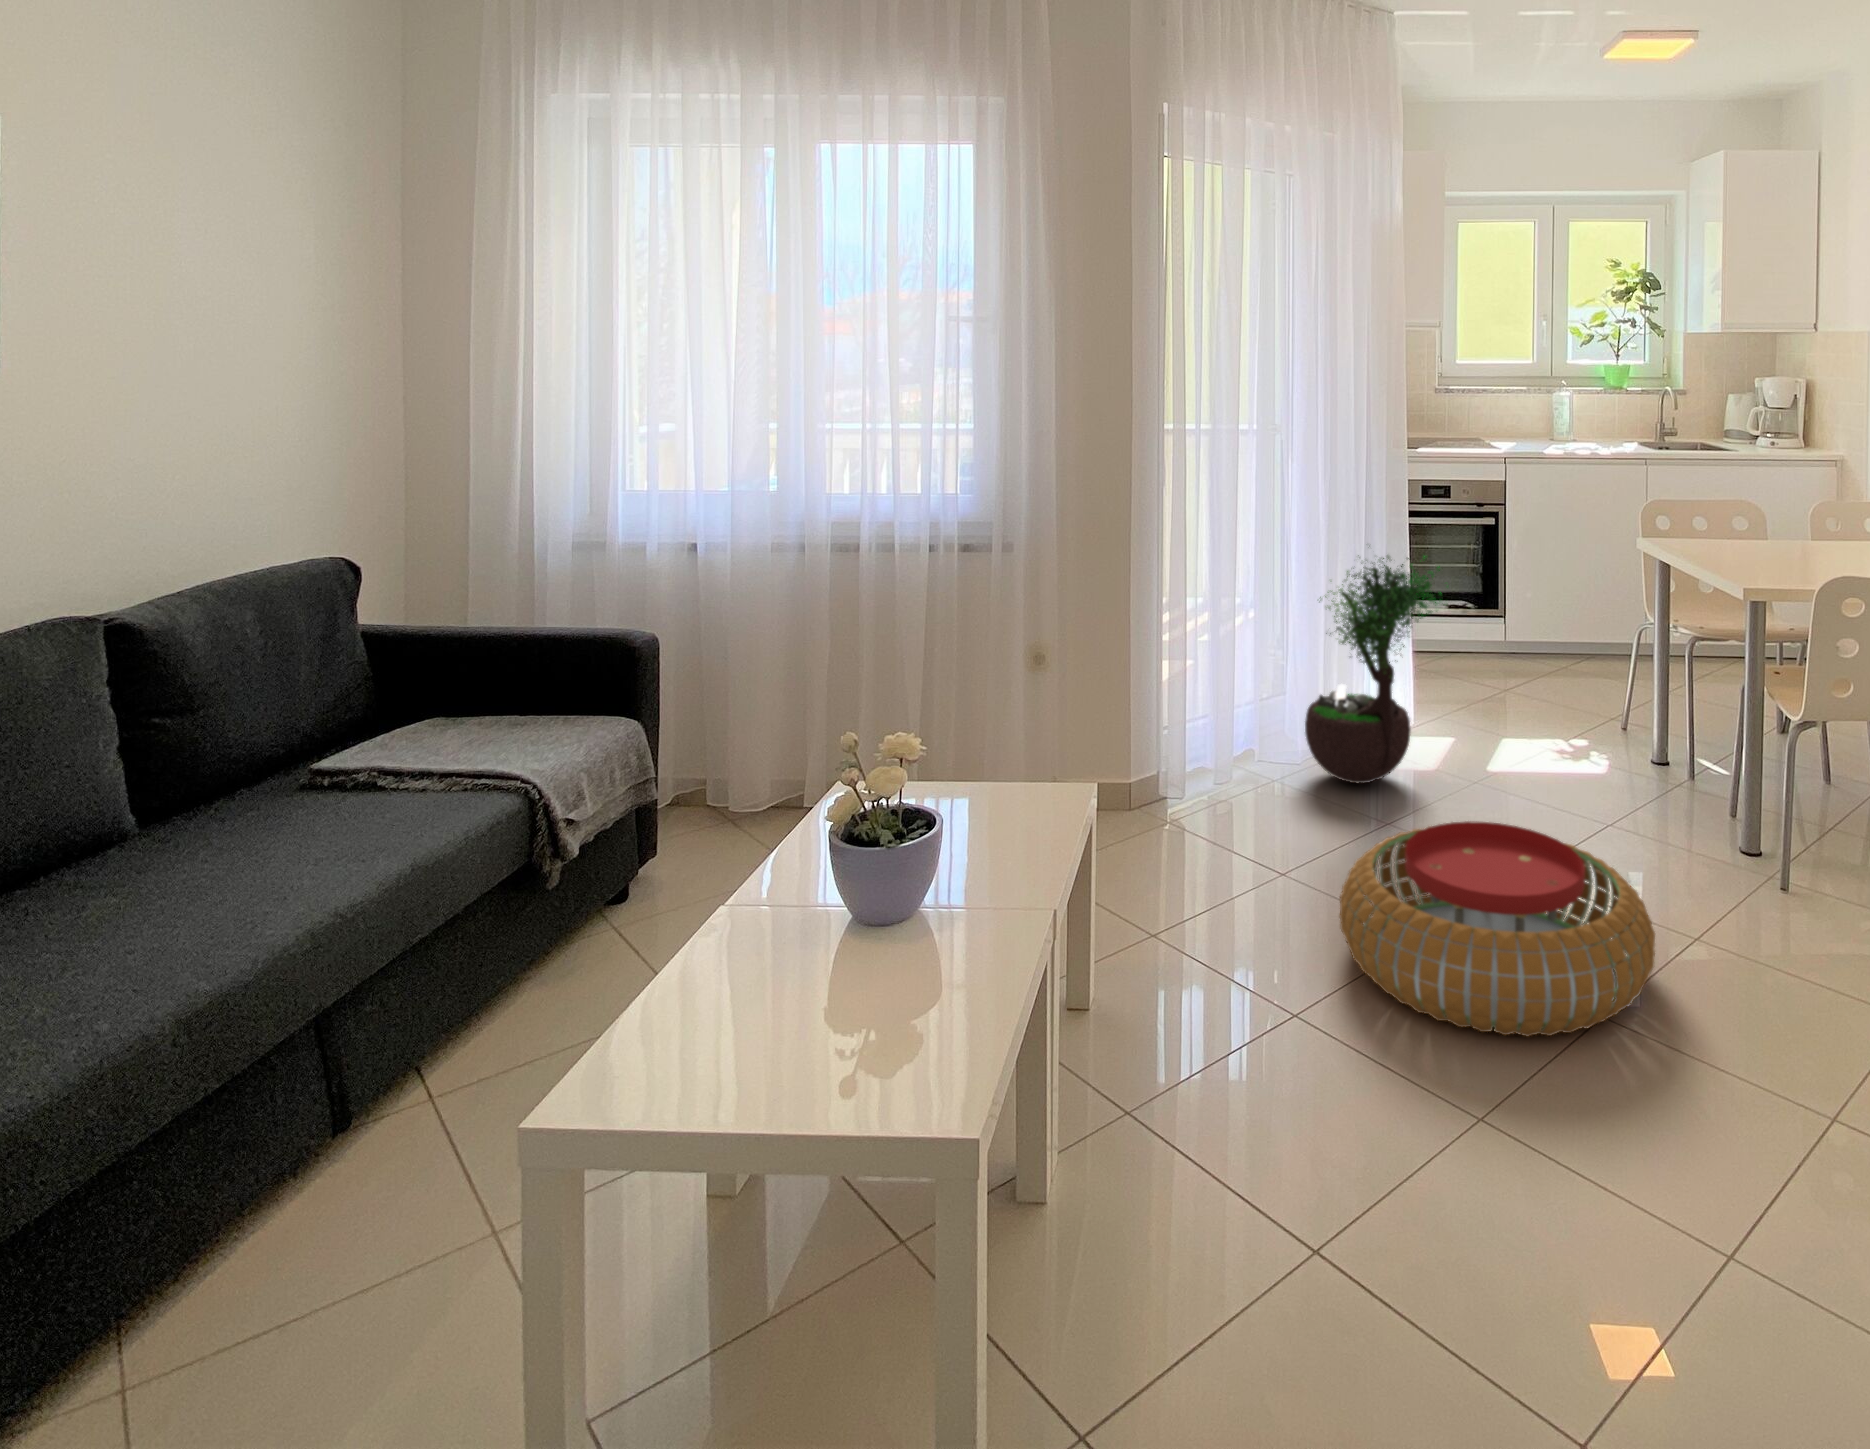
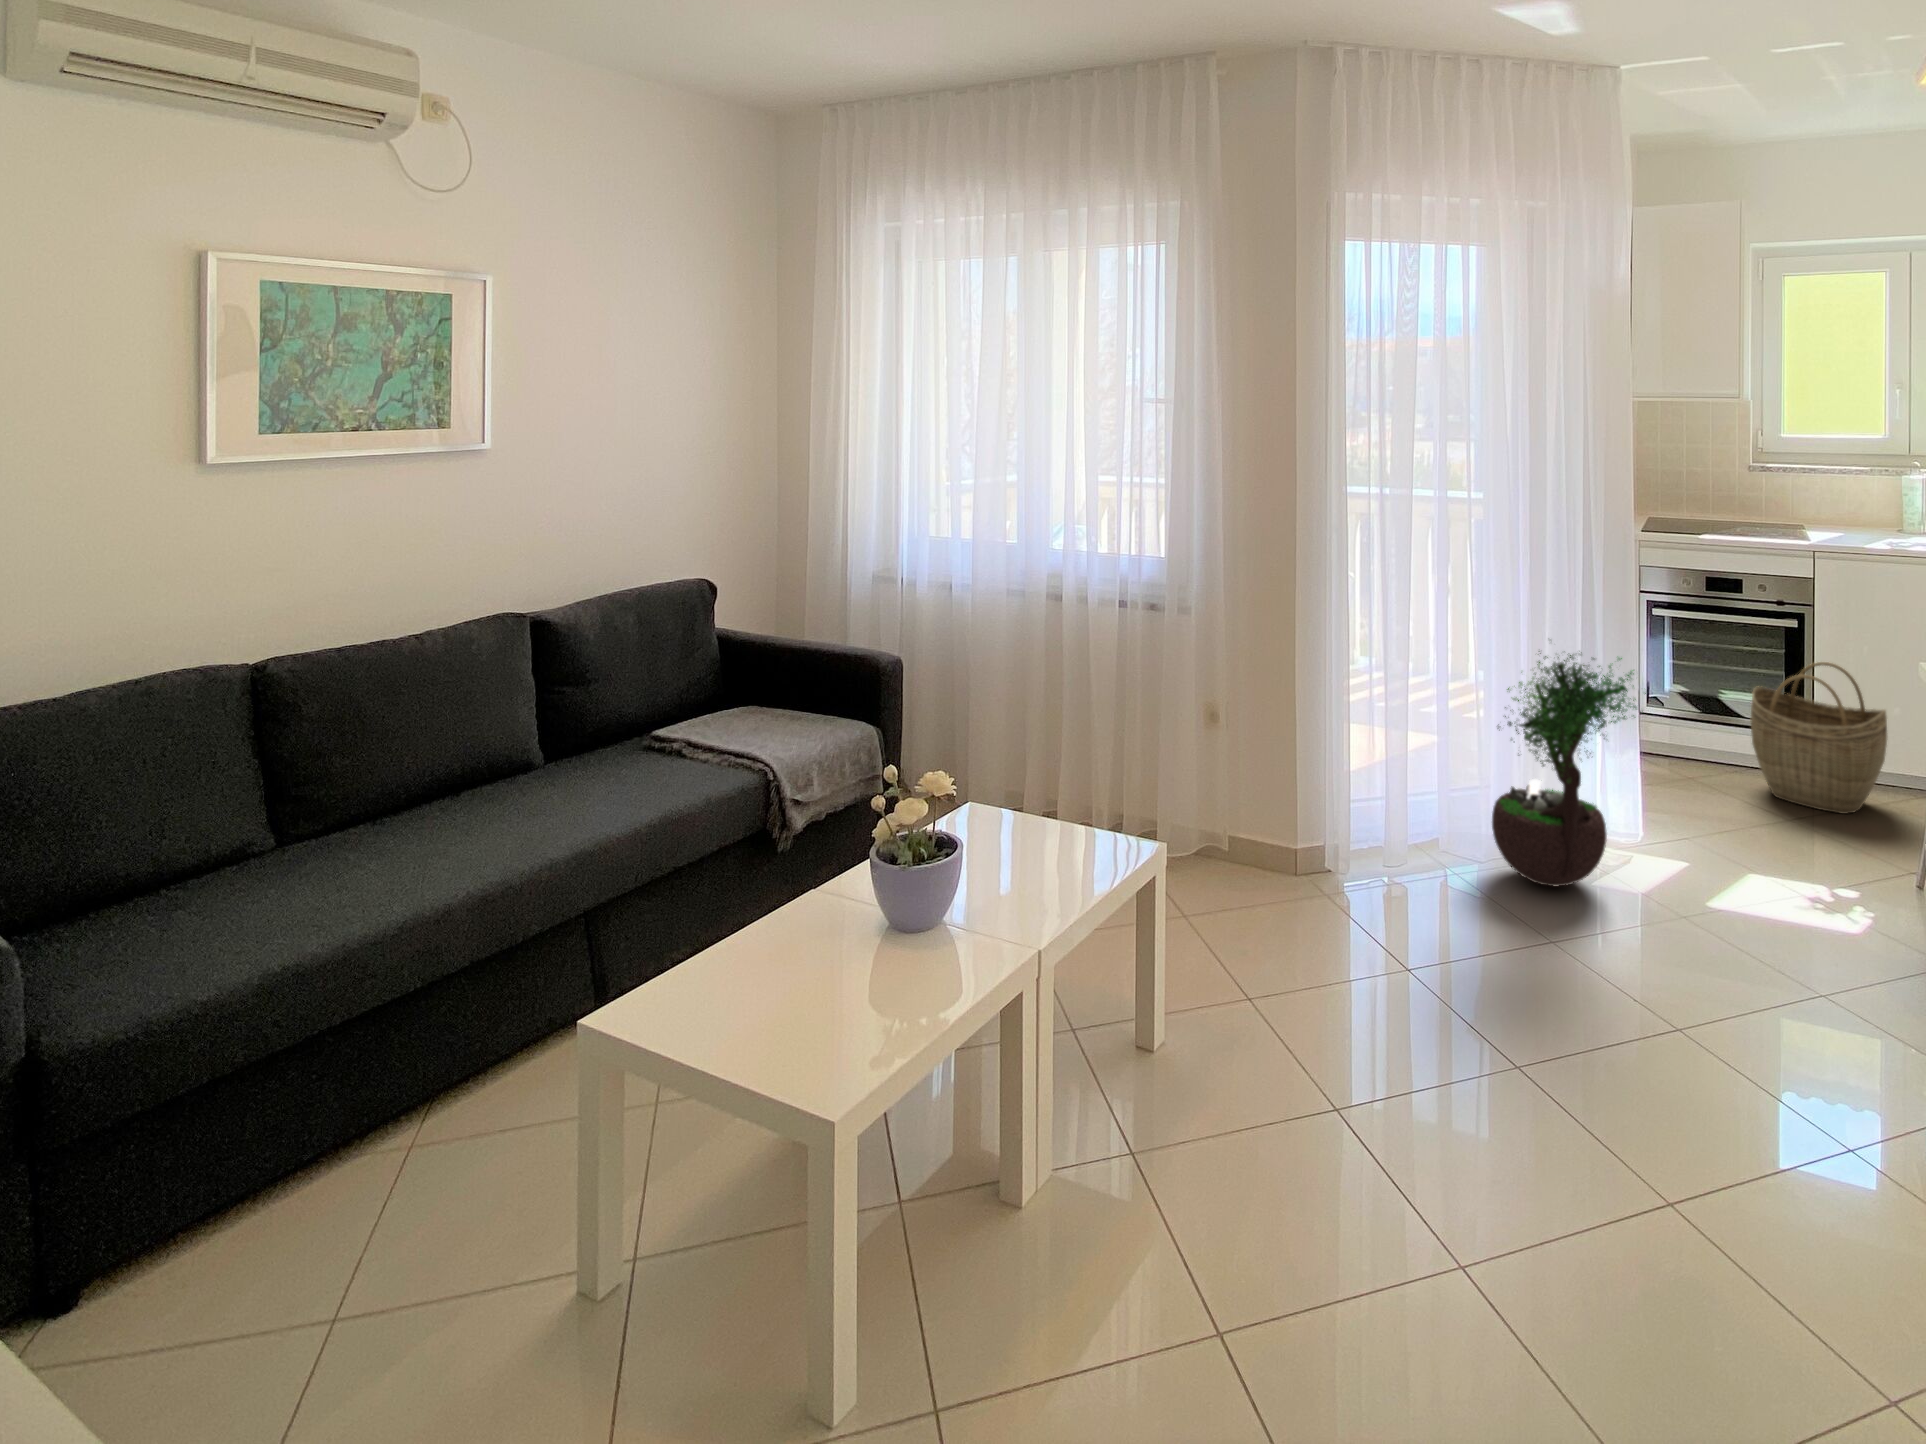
woven basket: none [1462,558,1570,689] -> present [1751,662,1887,814]
pouf: present [1340,821,1655,1036] -> none [1393,949,1743,1218]

